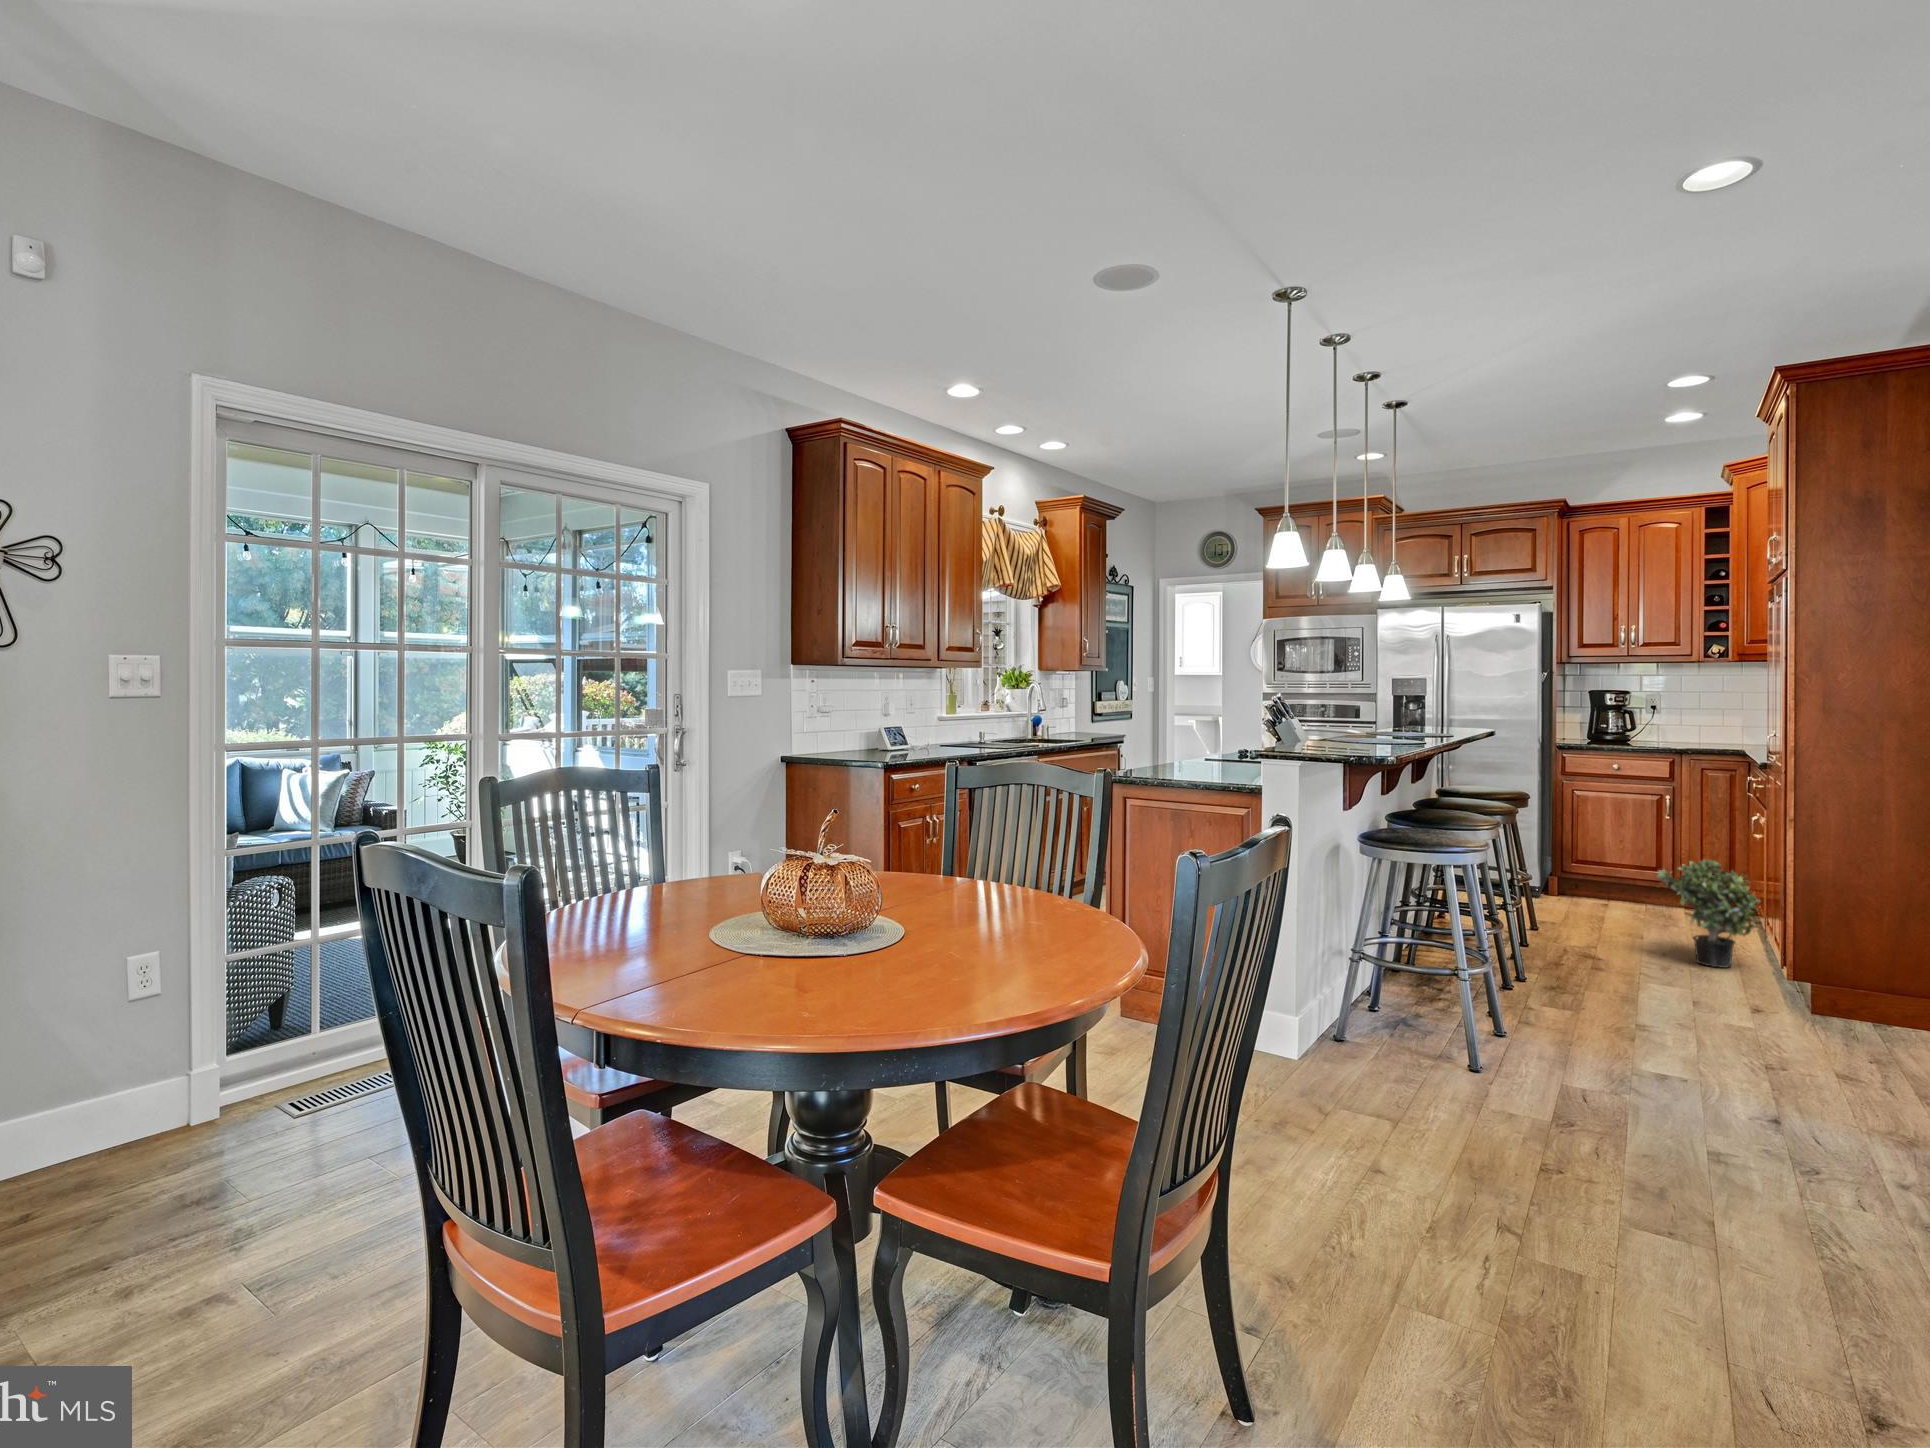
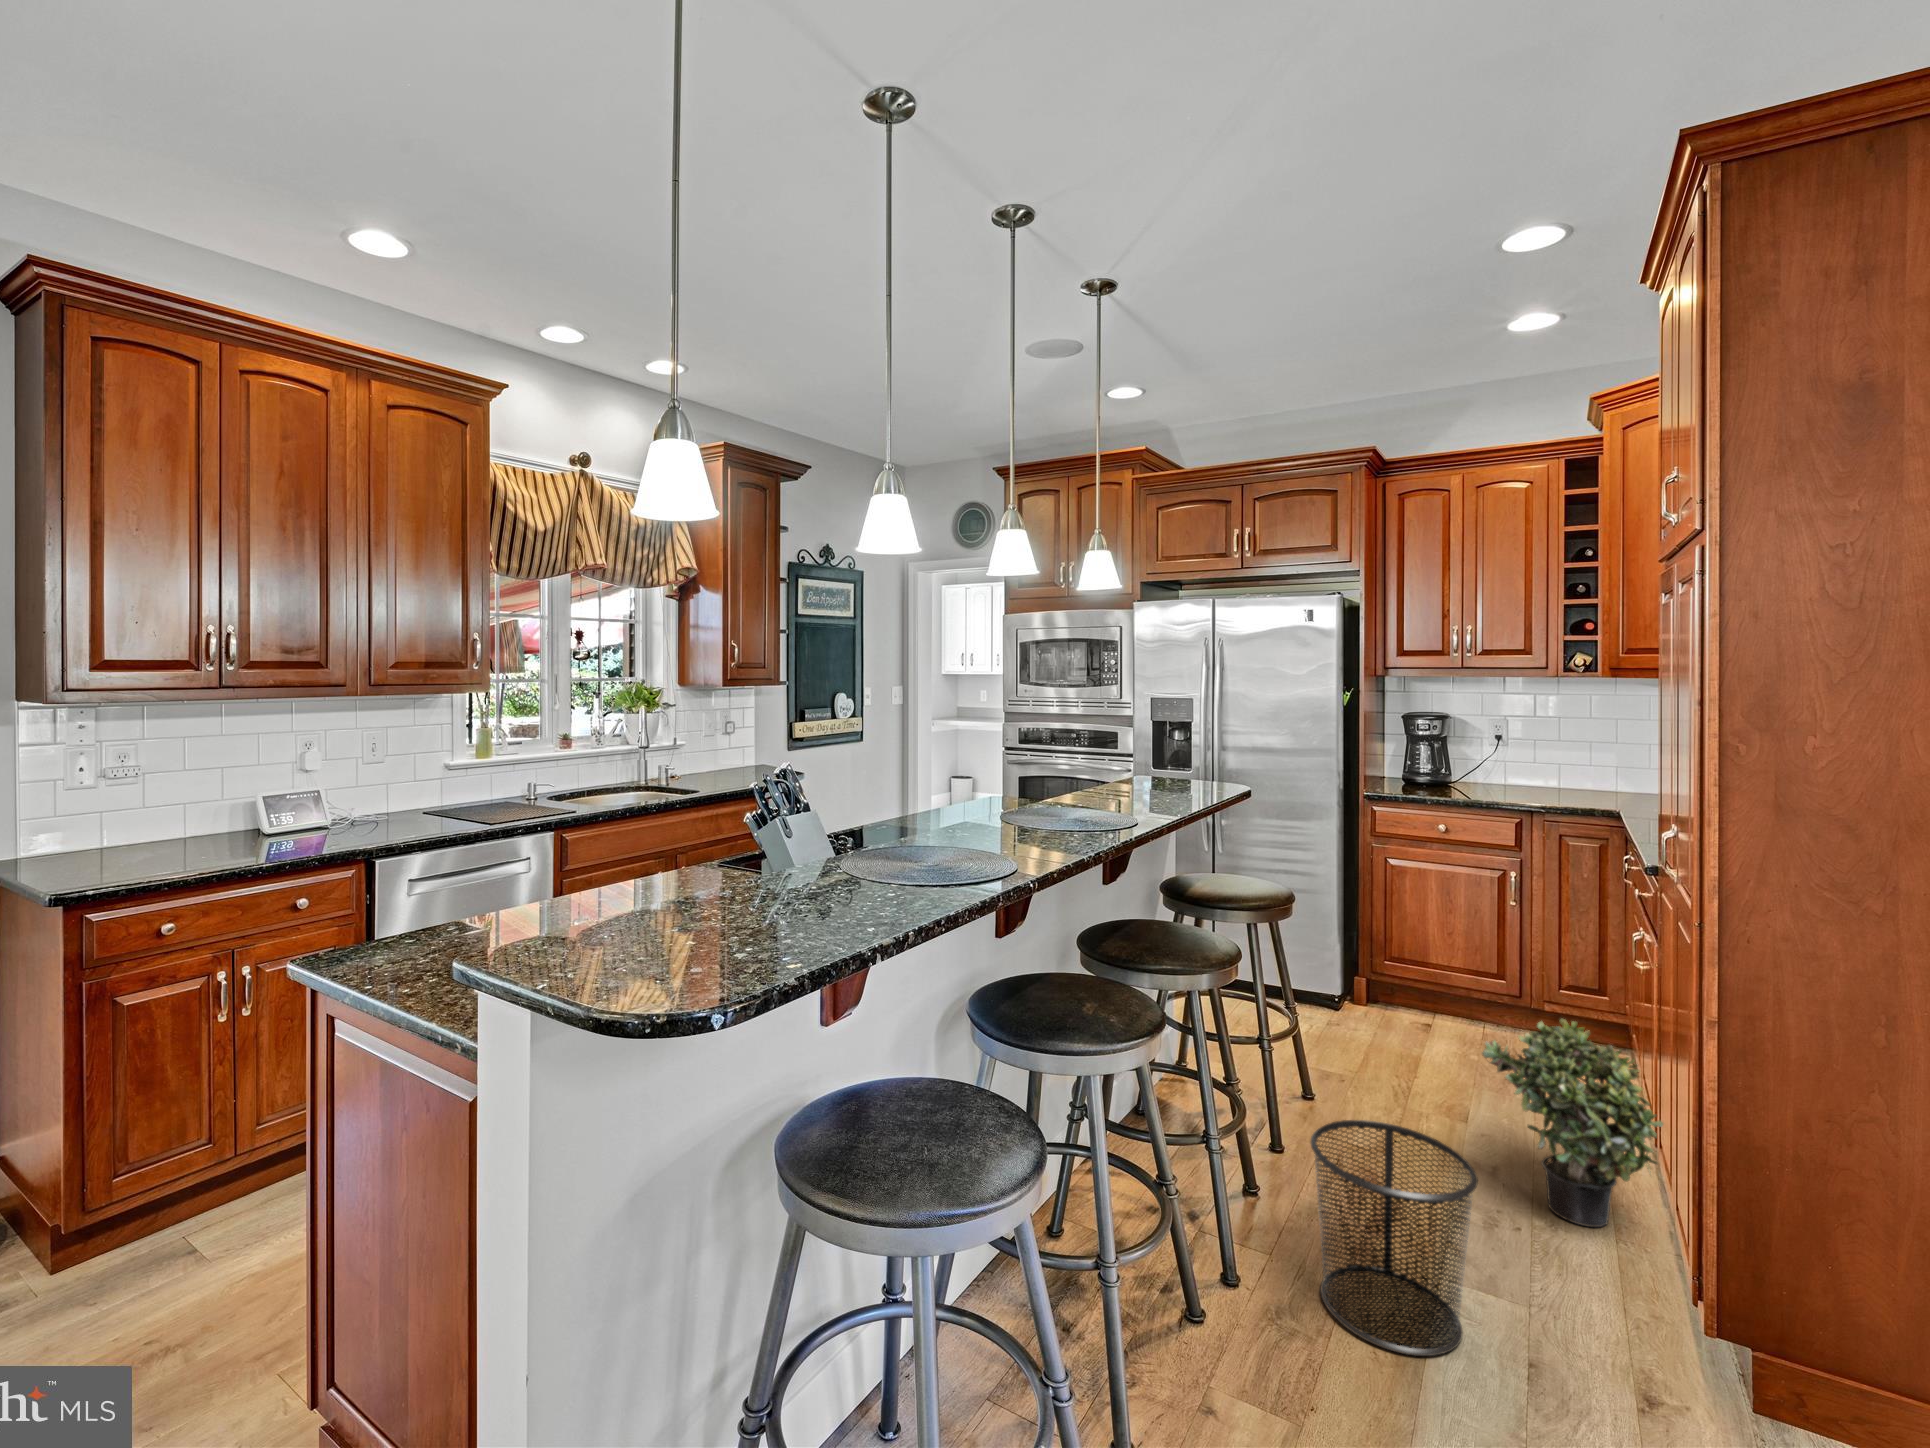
waste bin: none [1568,897,1661,996] -> present [1311,1120,1478,1356]

